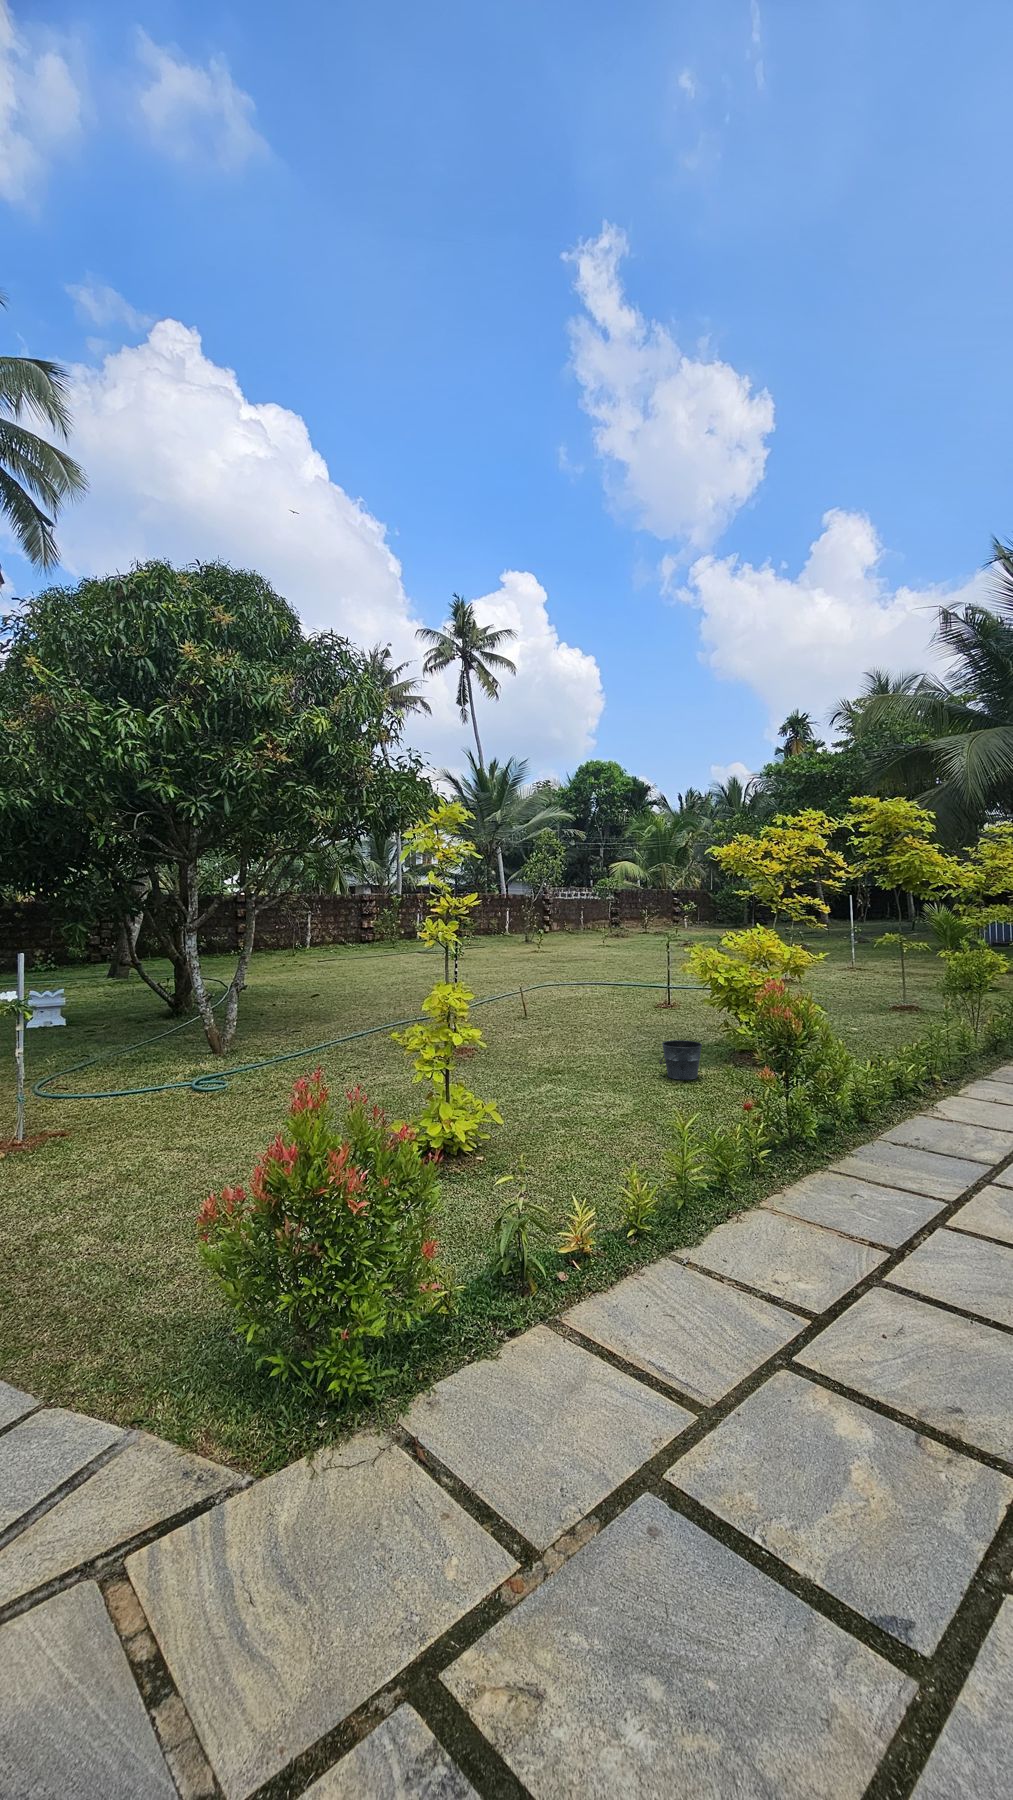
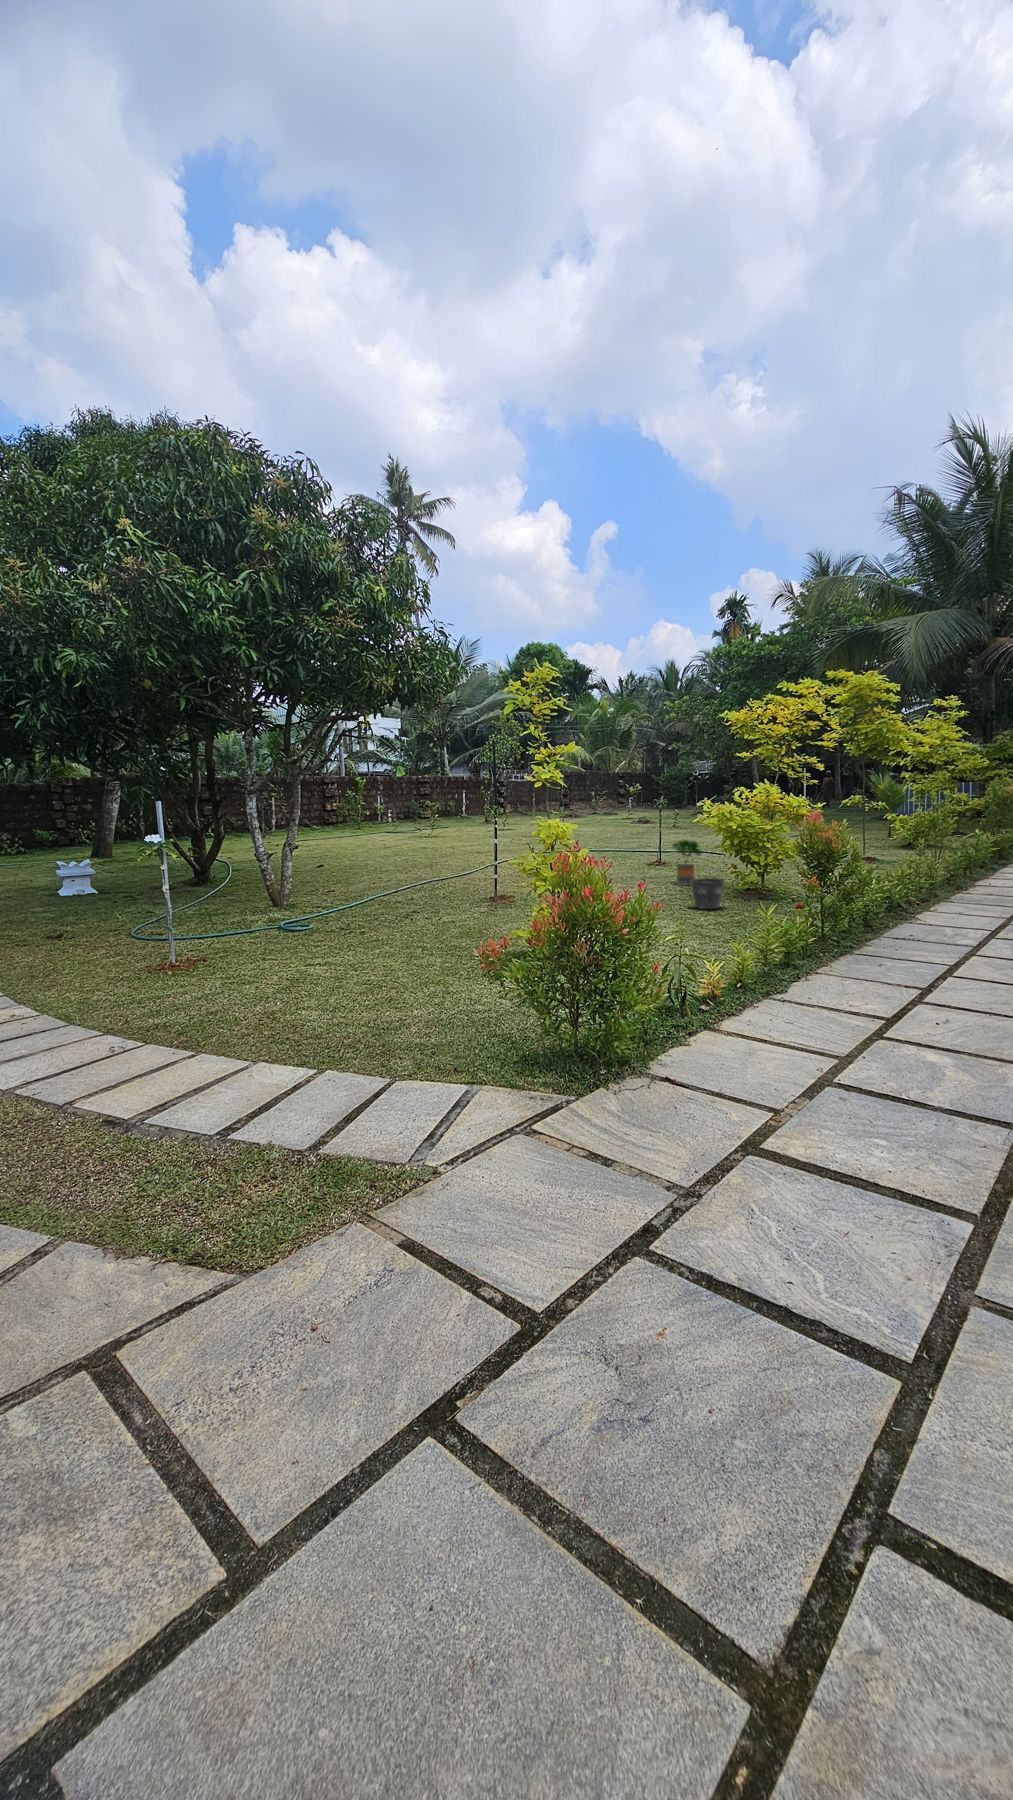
potted tree: none [663,986,700,1040] -> present [673,840,702,886]

